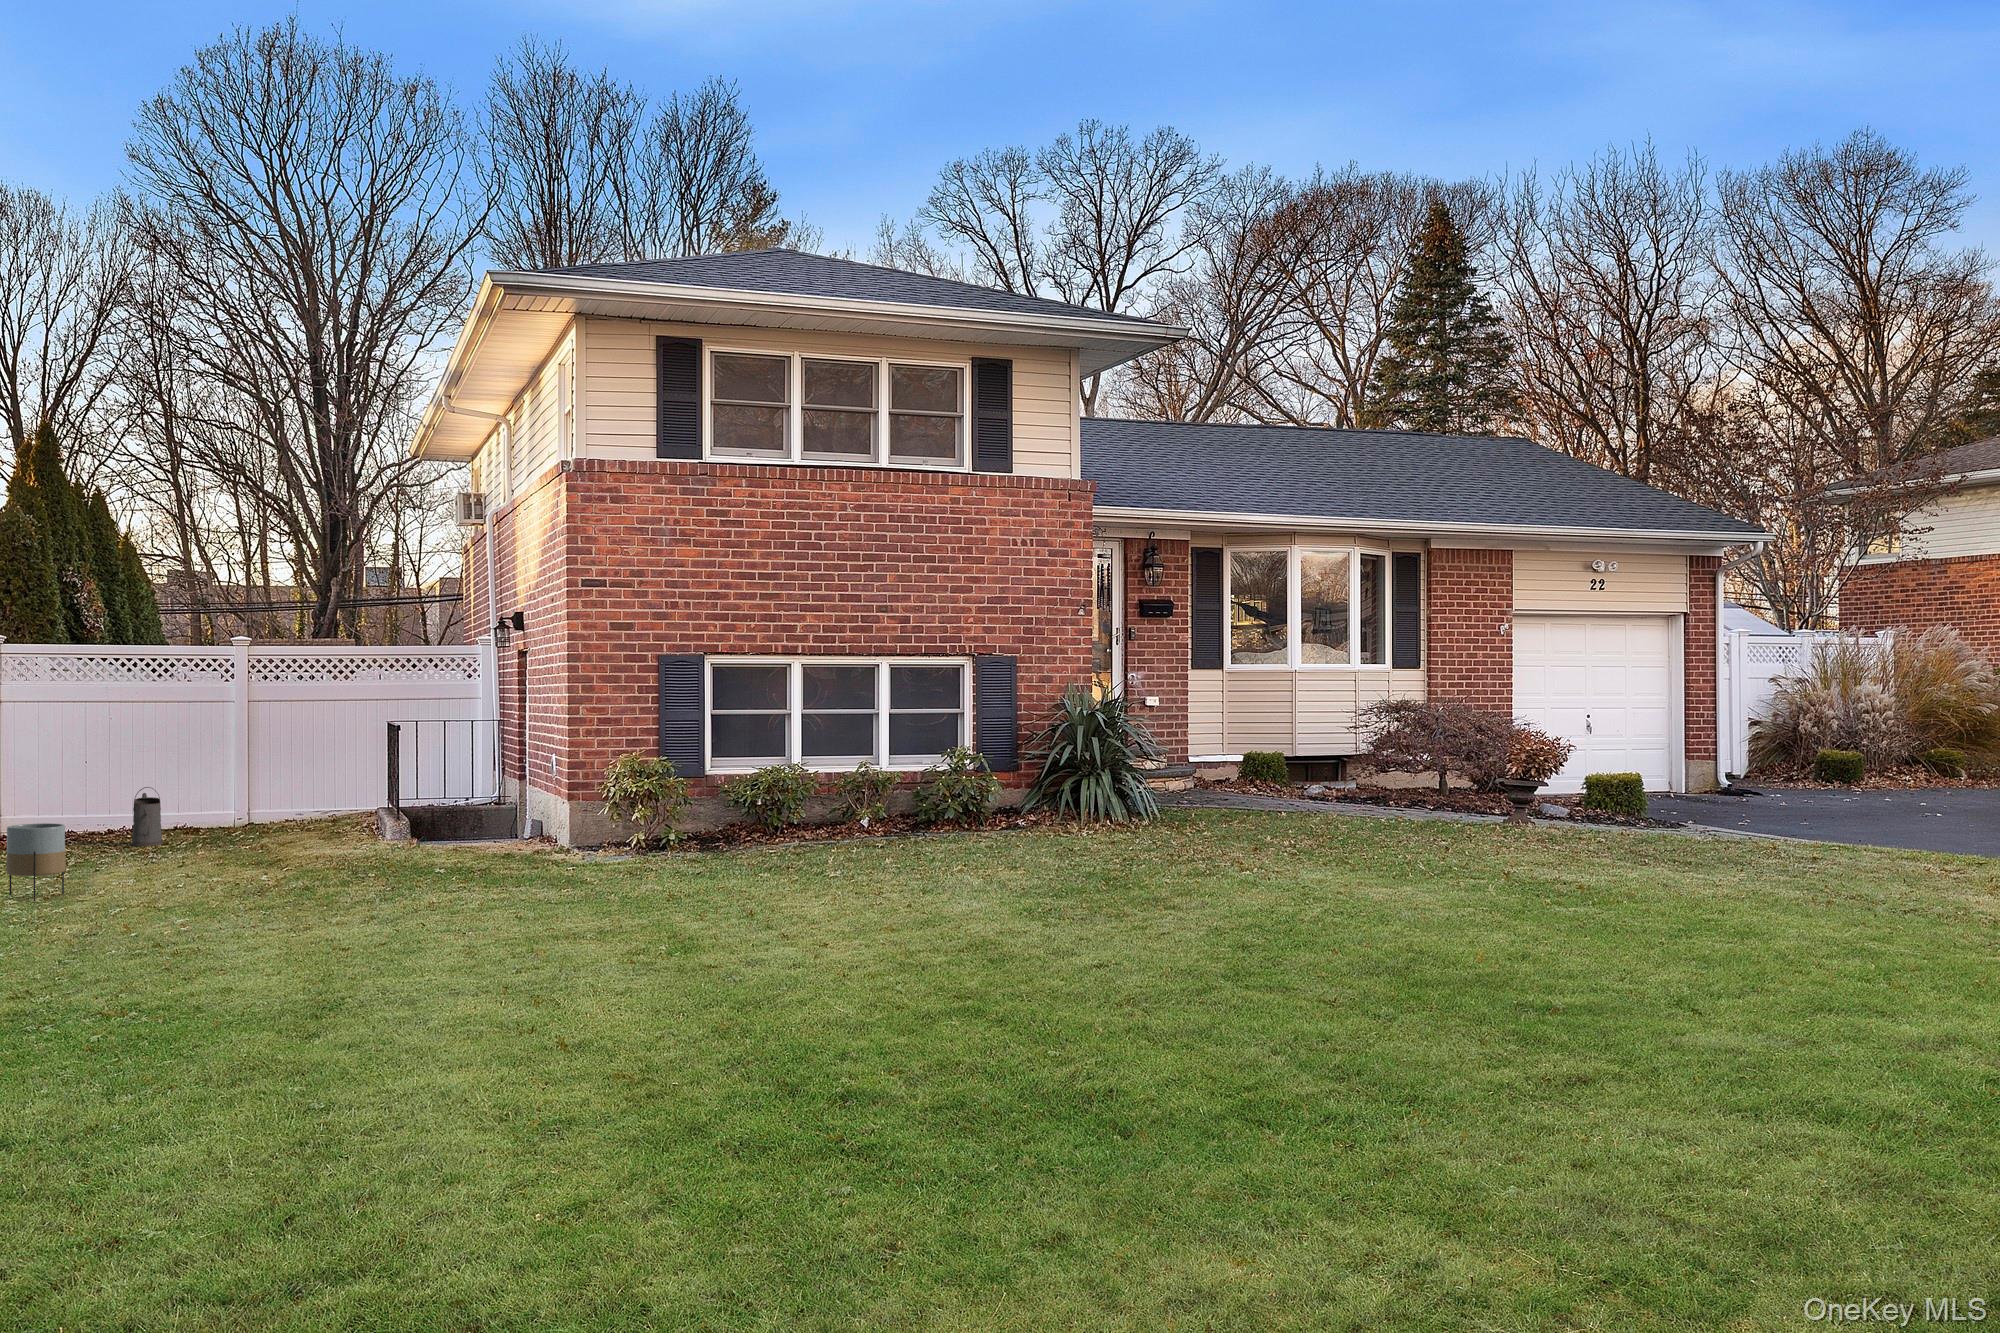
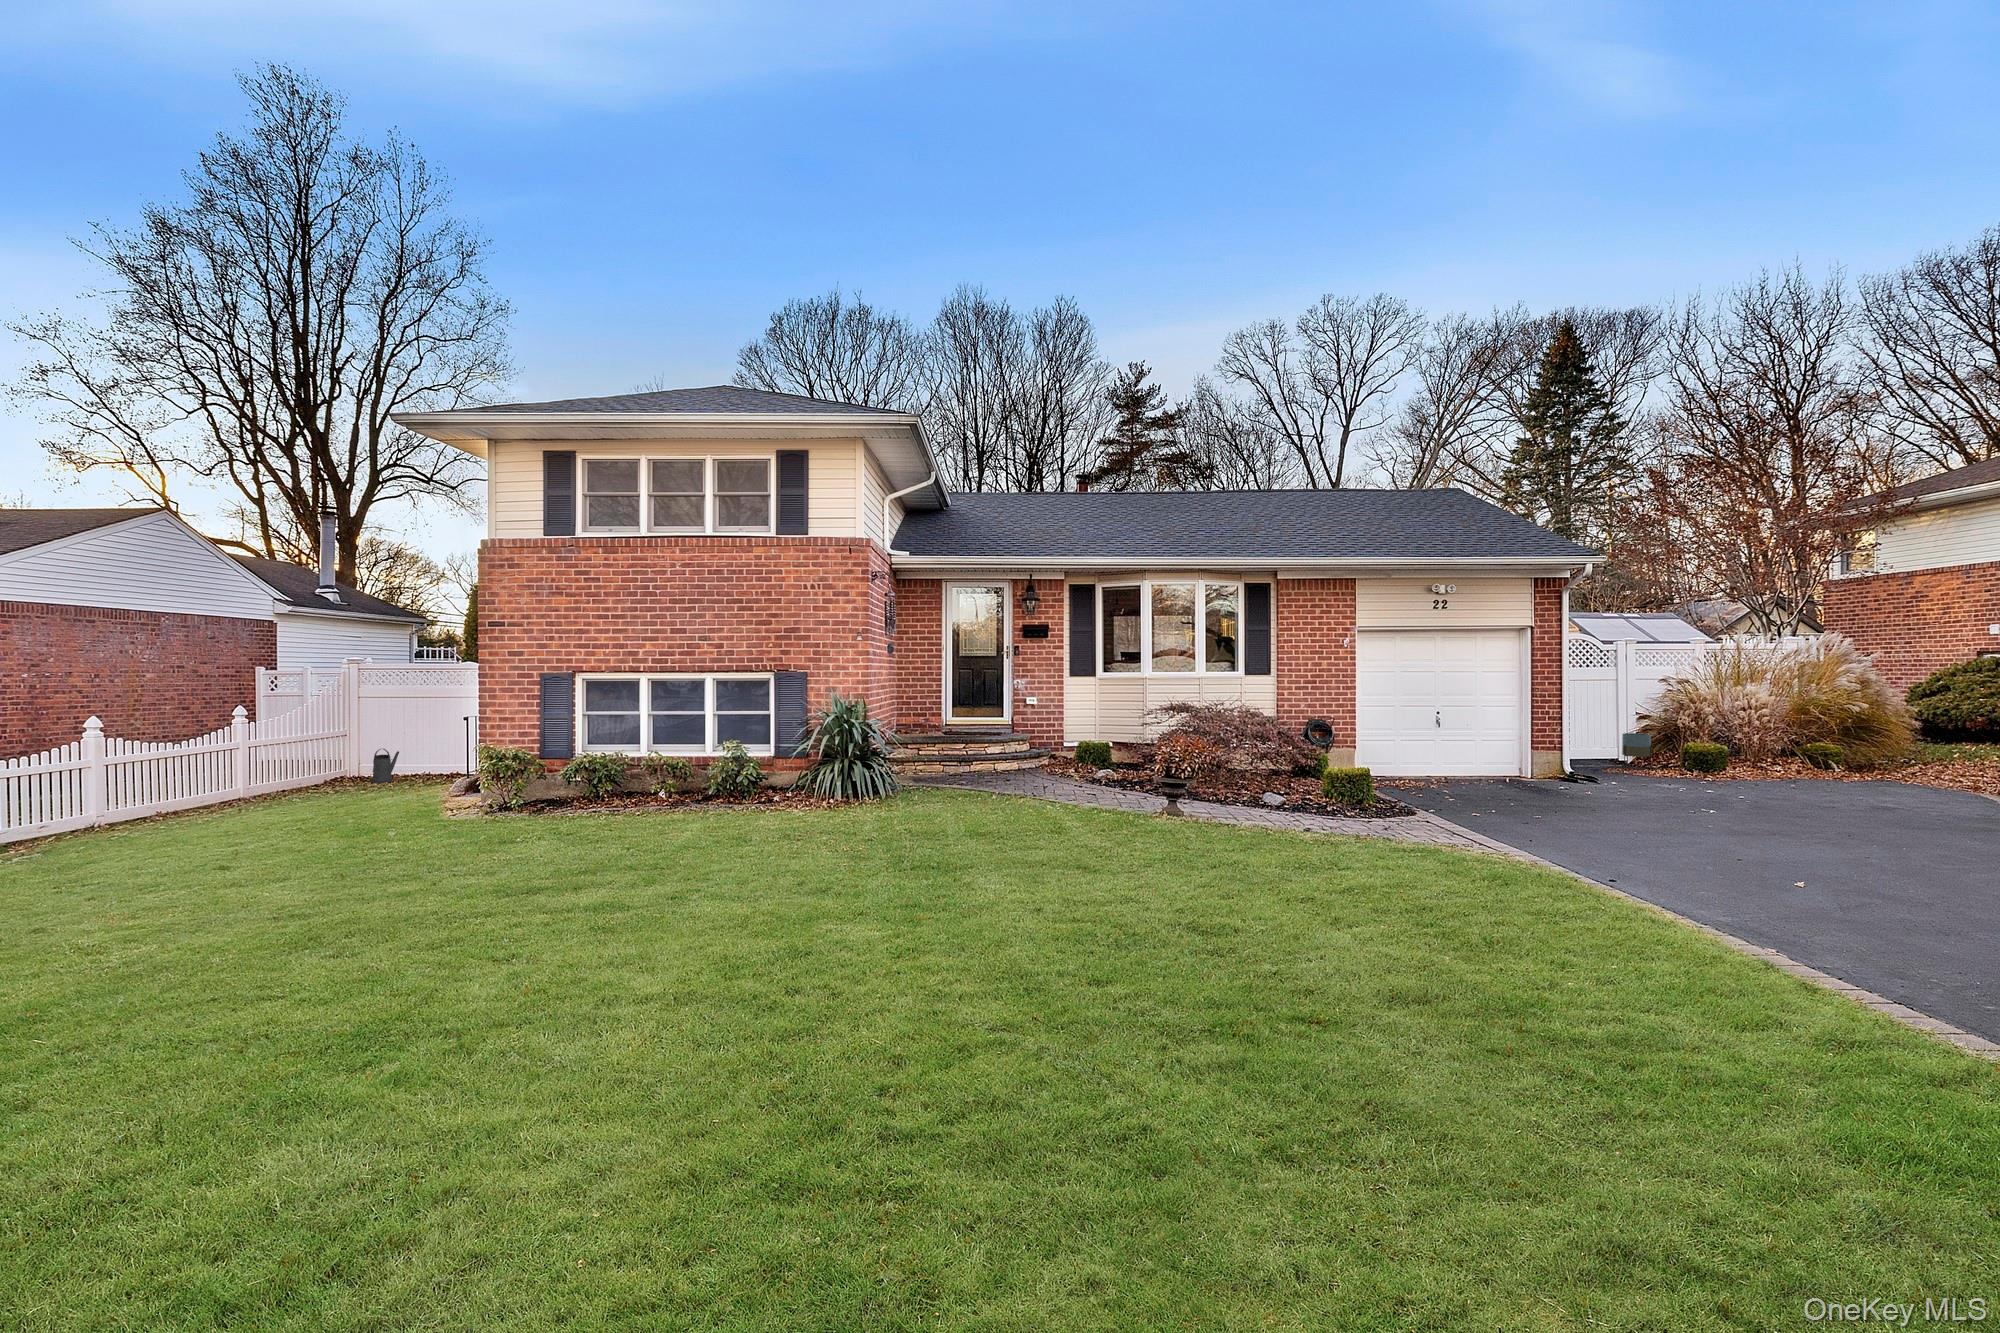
planter: present [7,823,65,901] -> present [1622,733,1651,768]

